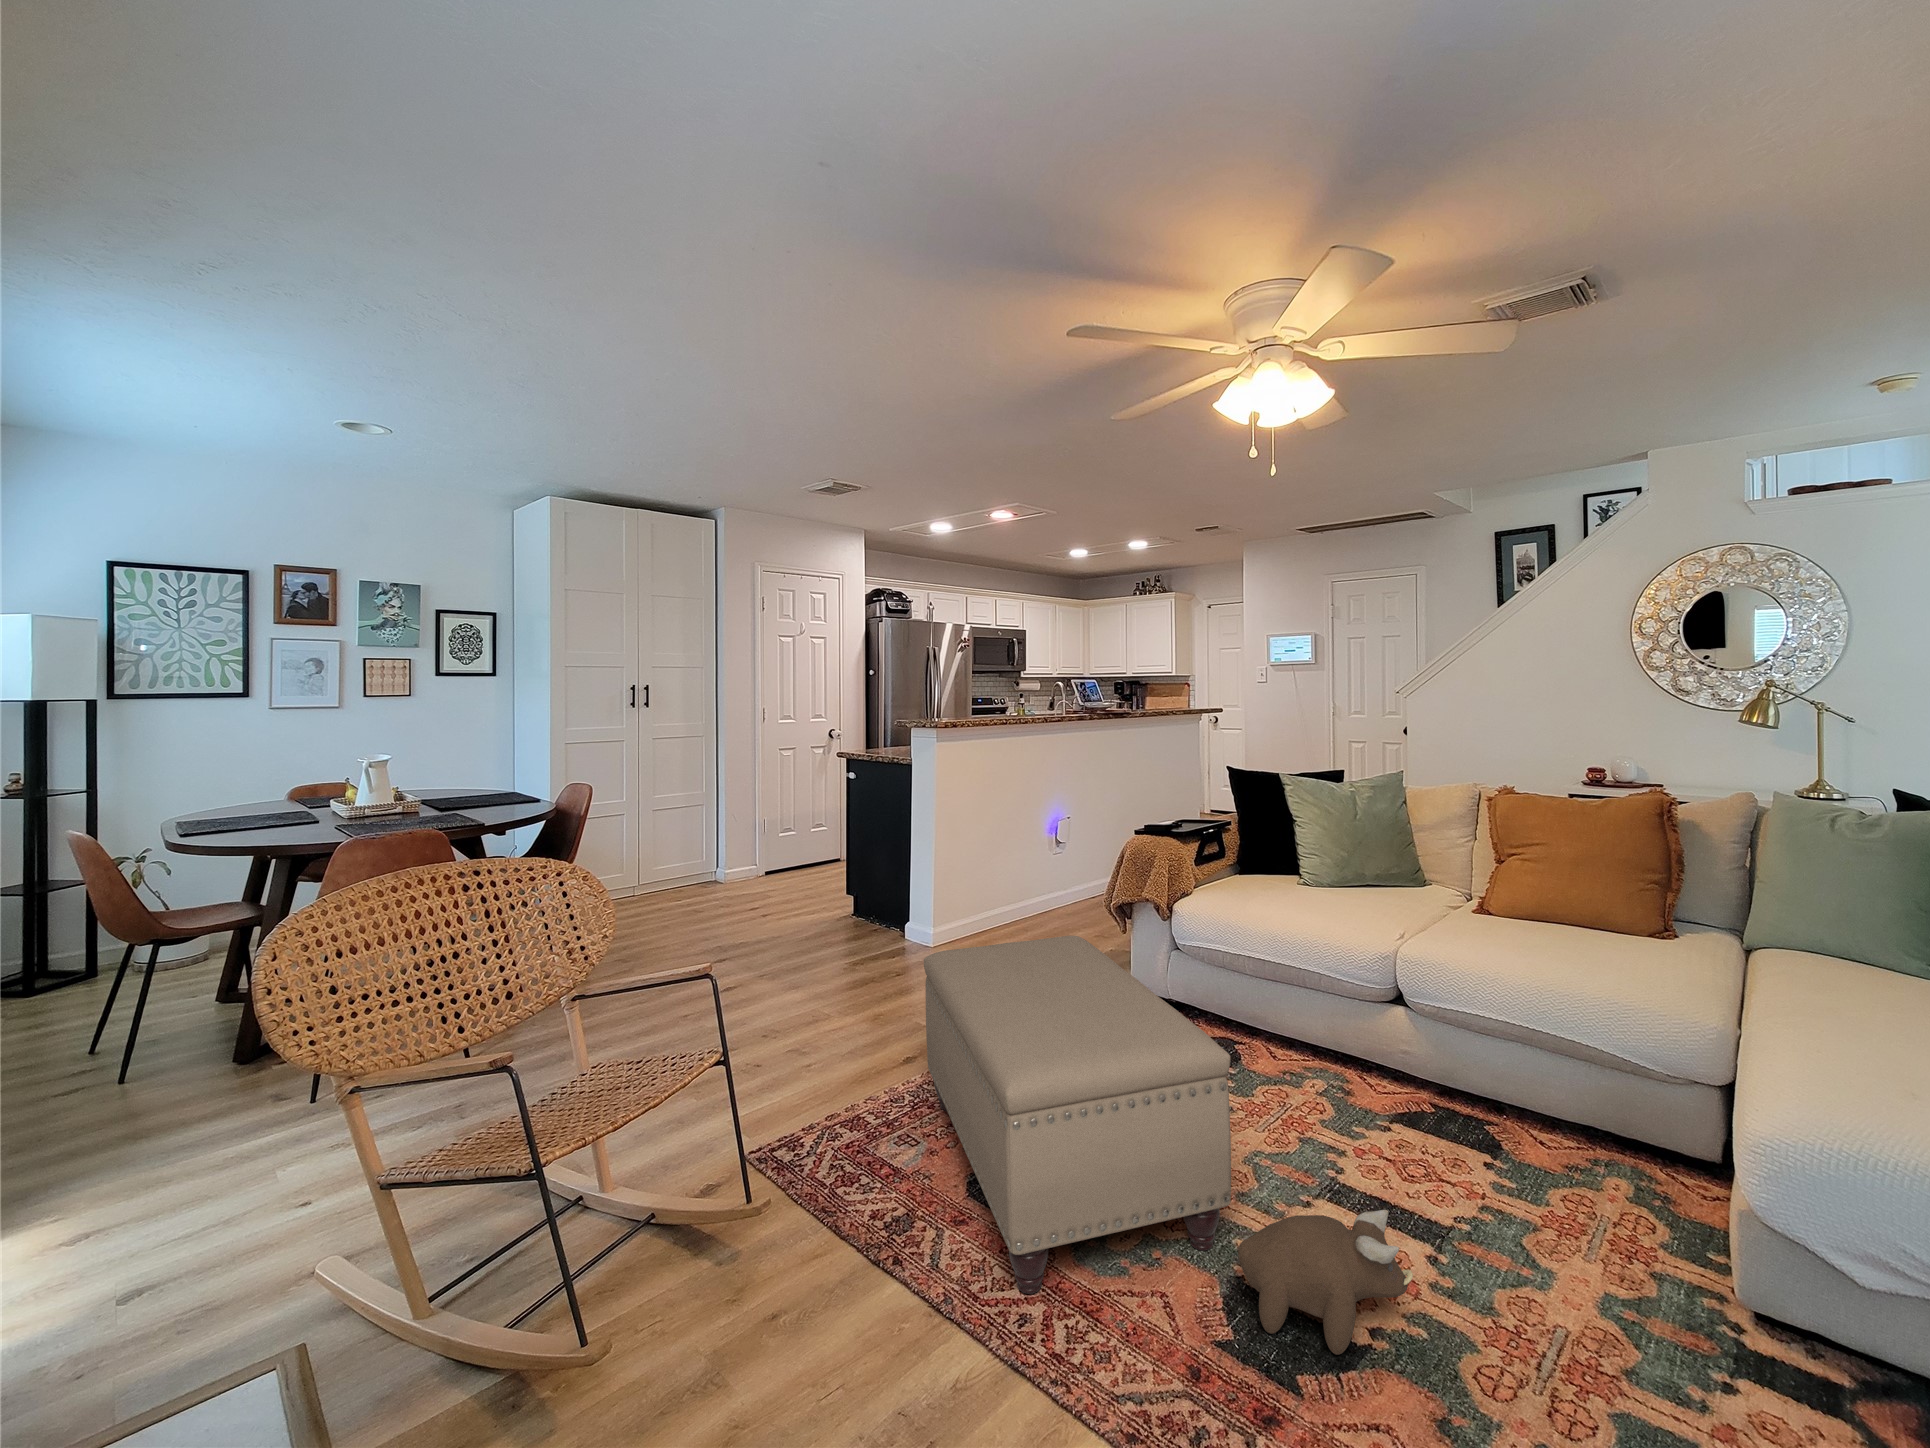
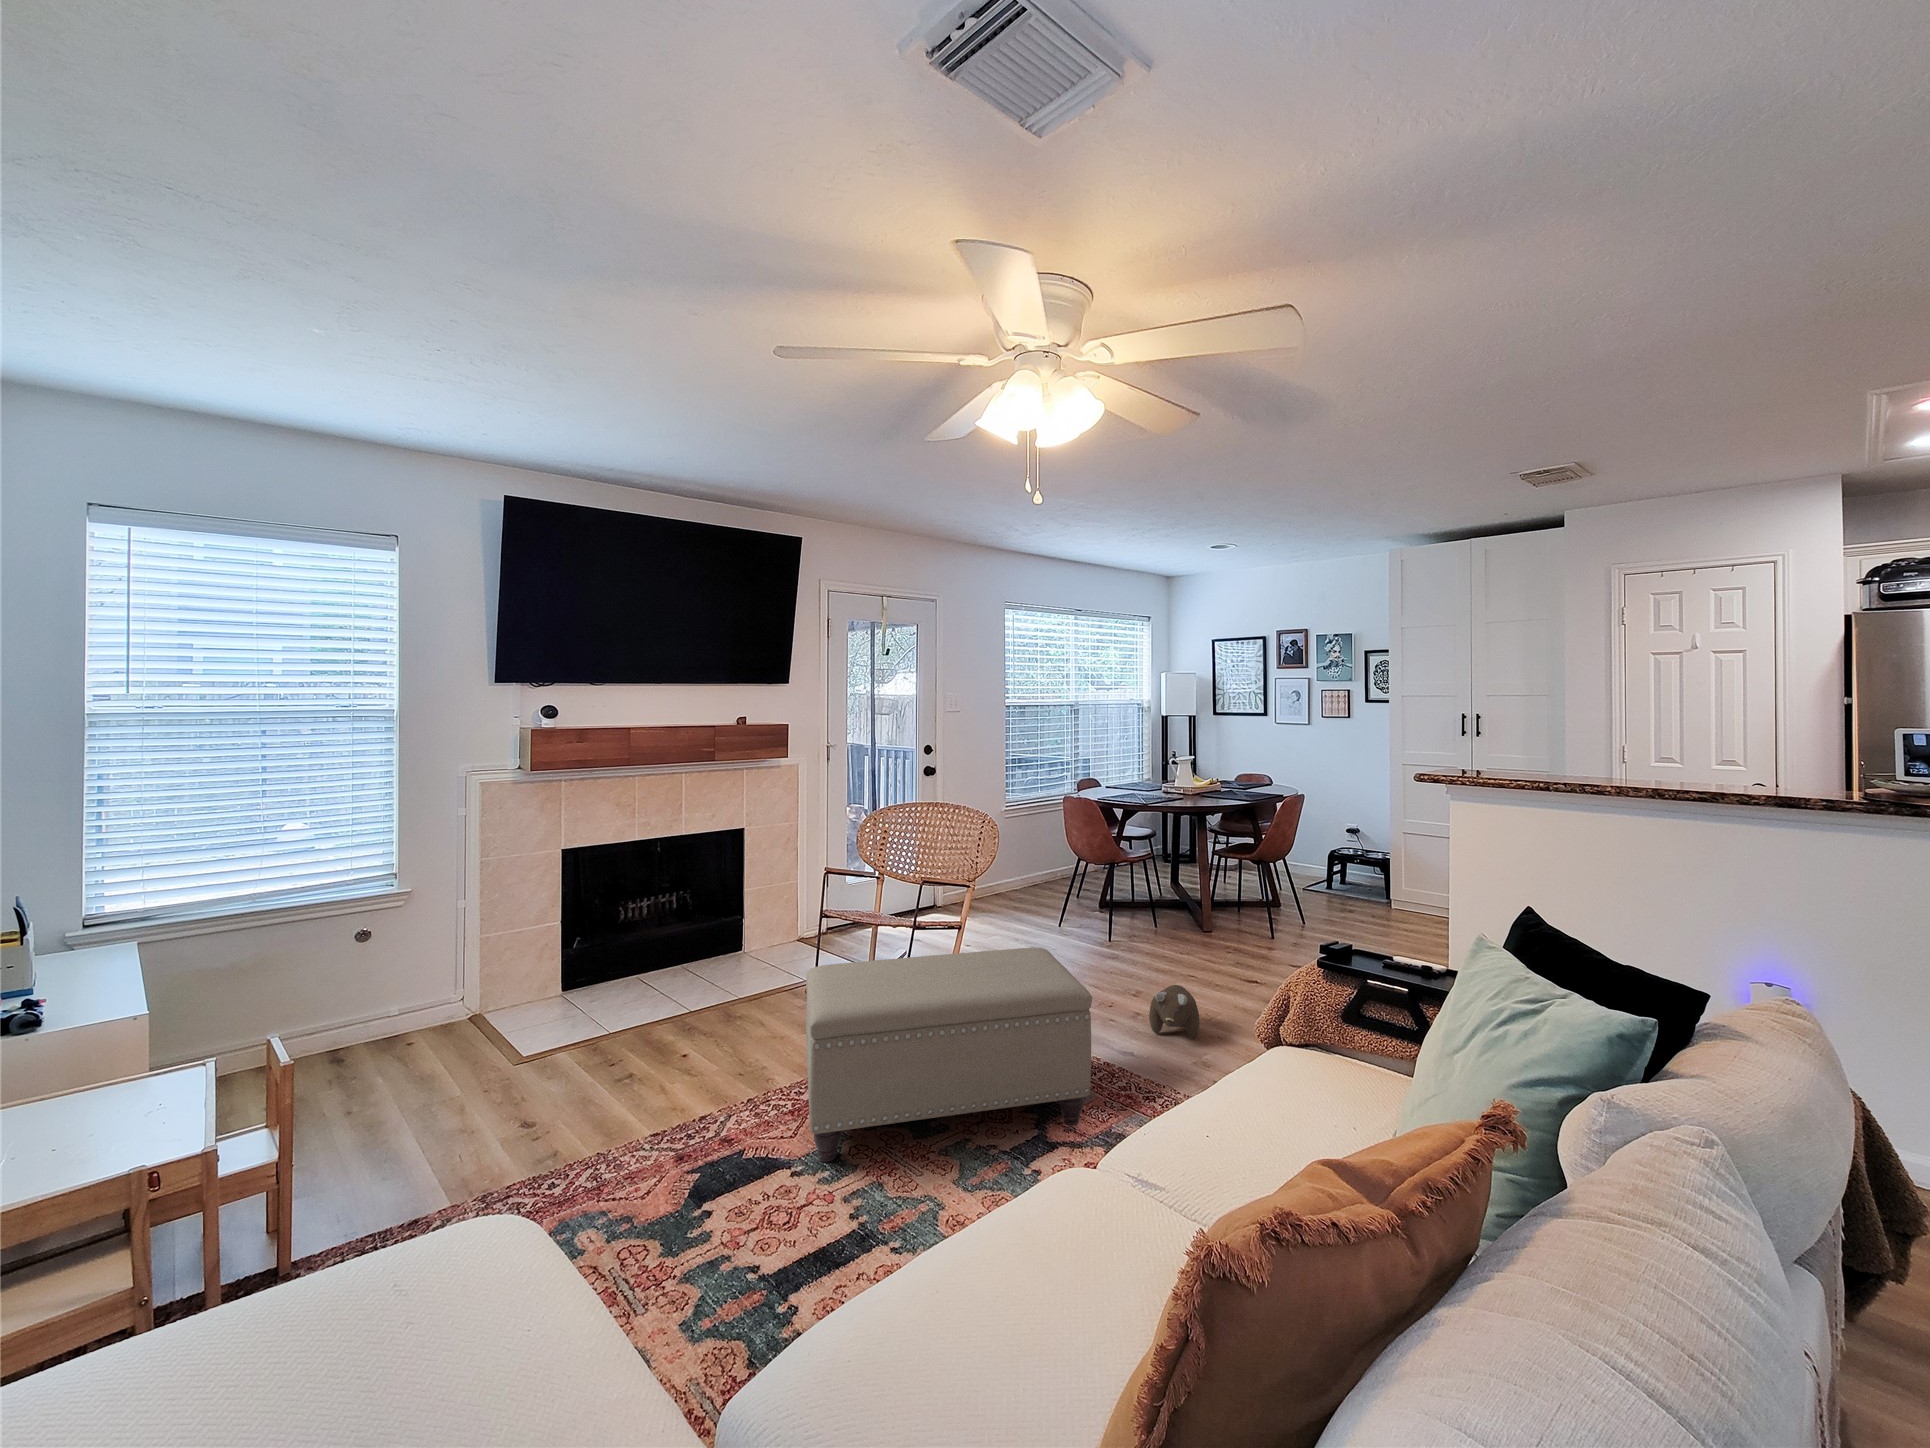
plush toy: present [1238,1210,1413,1355] -> present [1149,985,1200,1038]

